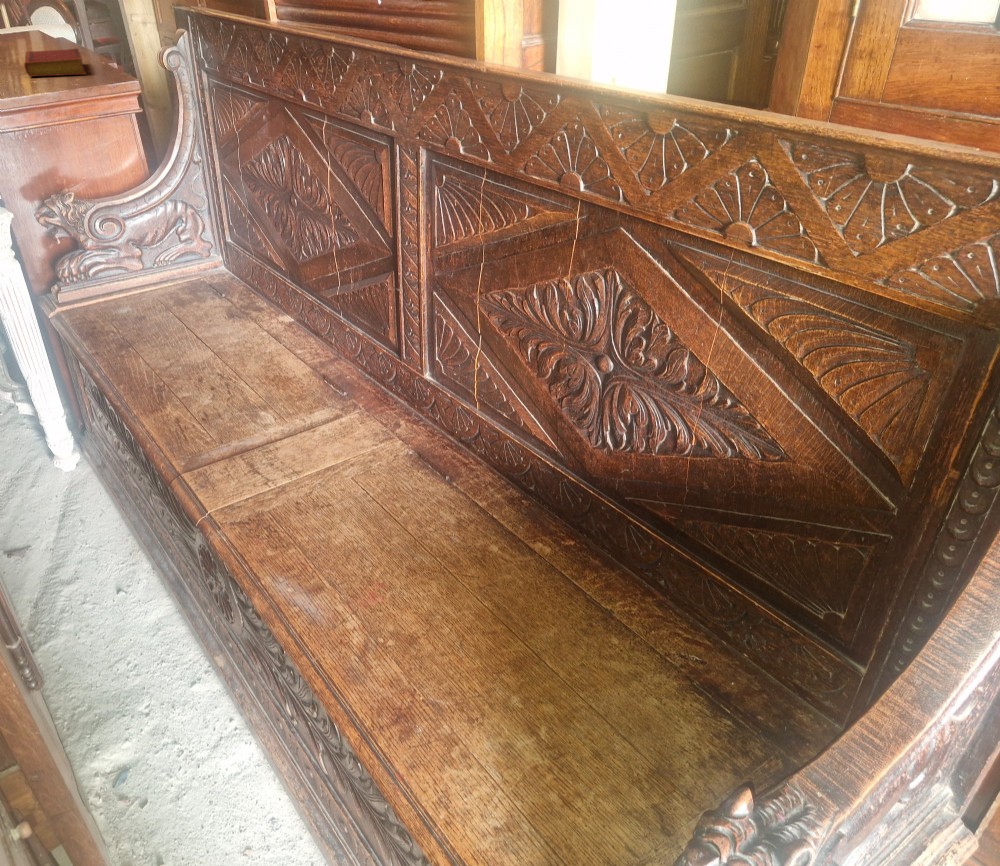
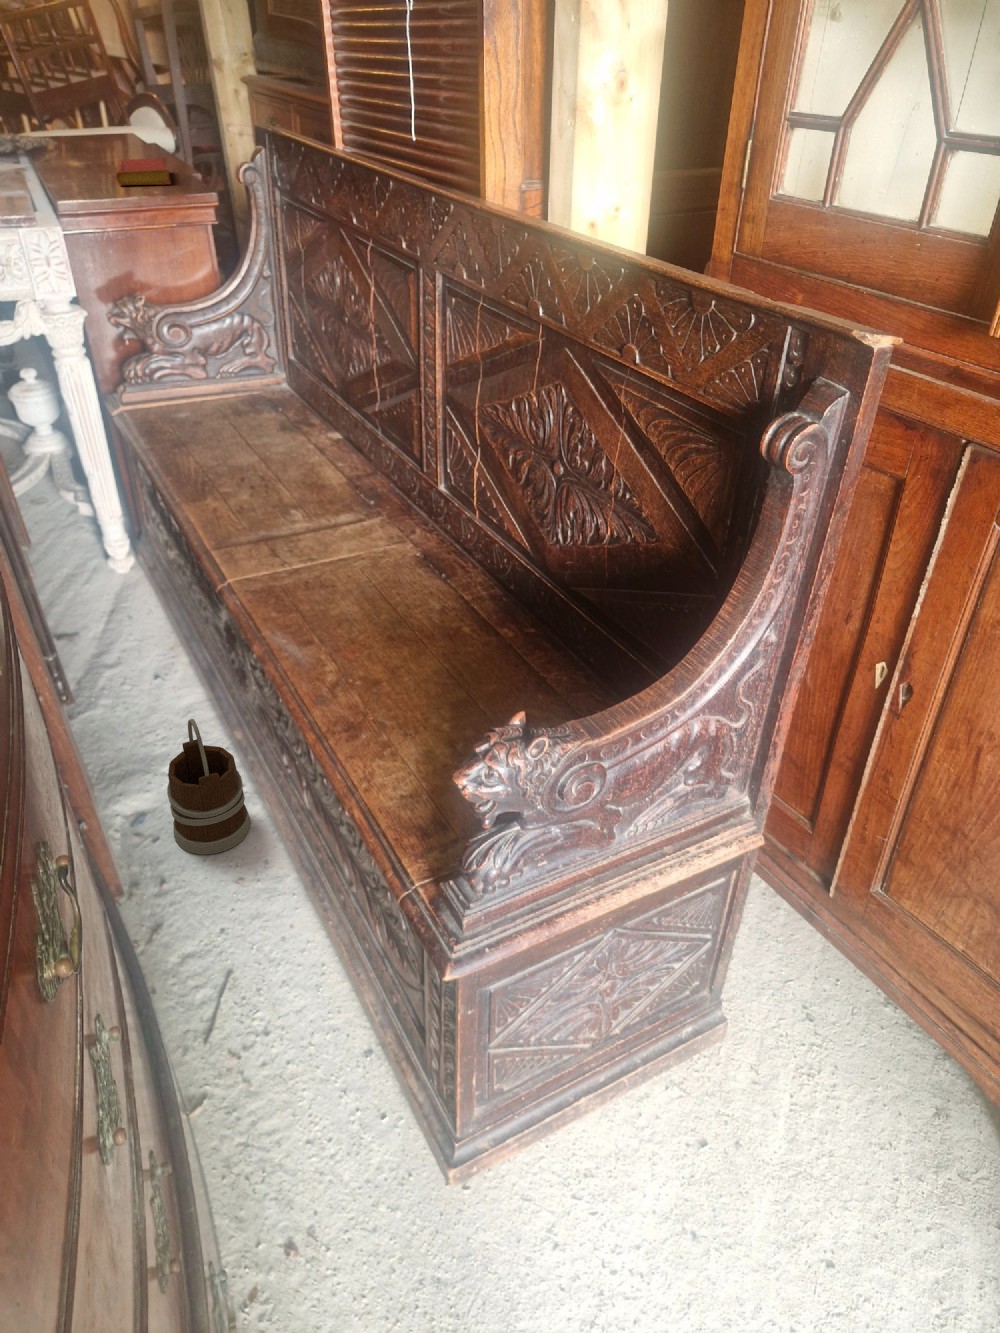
wooden bucket: none [153,670,251,816] -> present [167,719,251,854]

